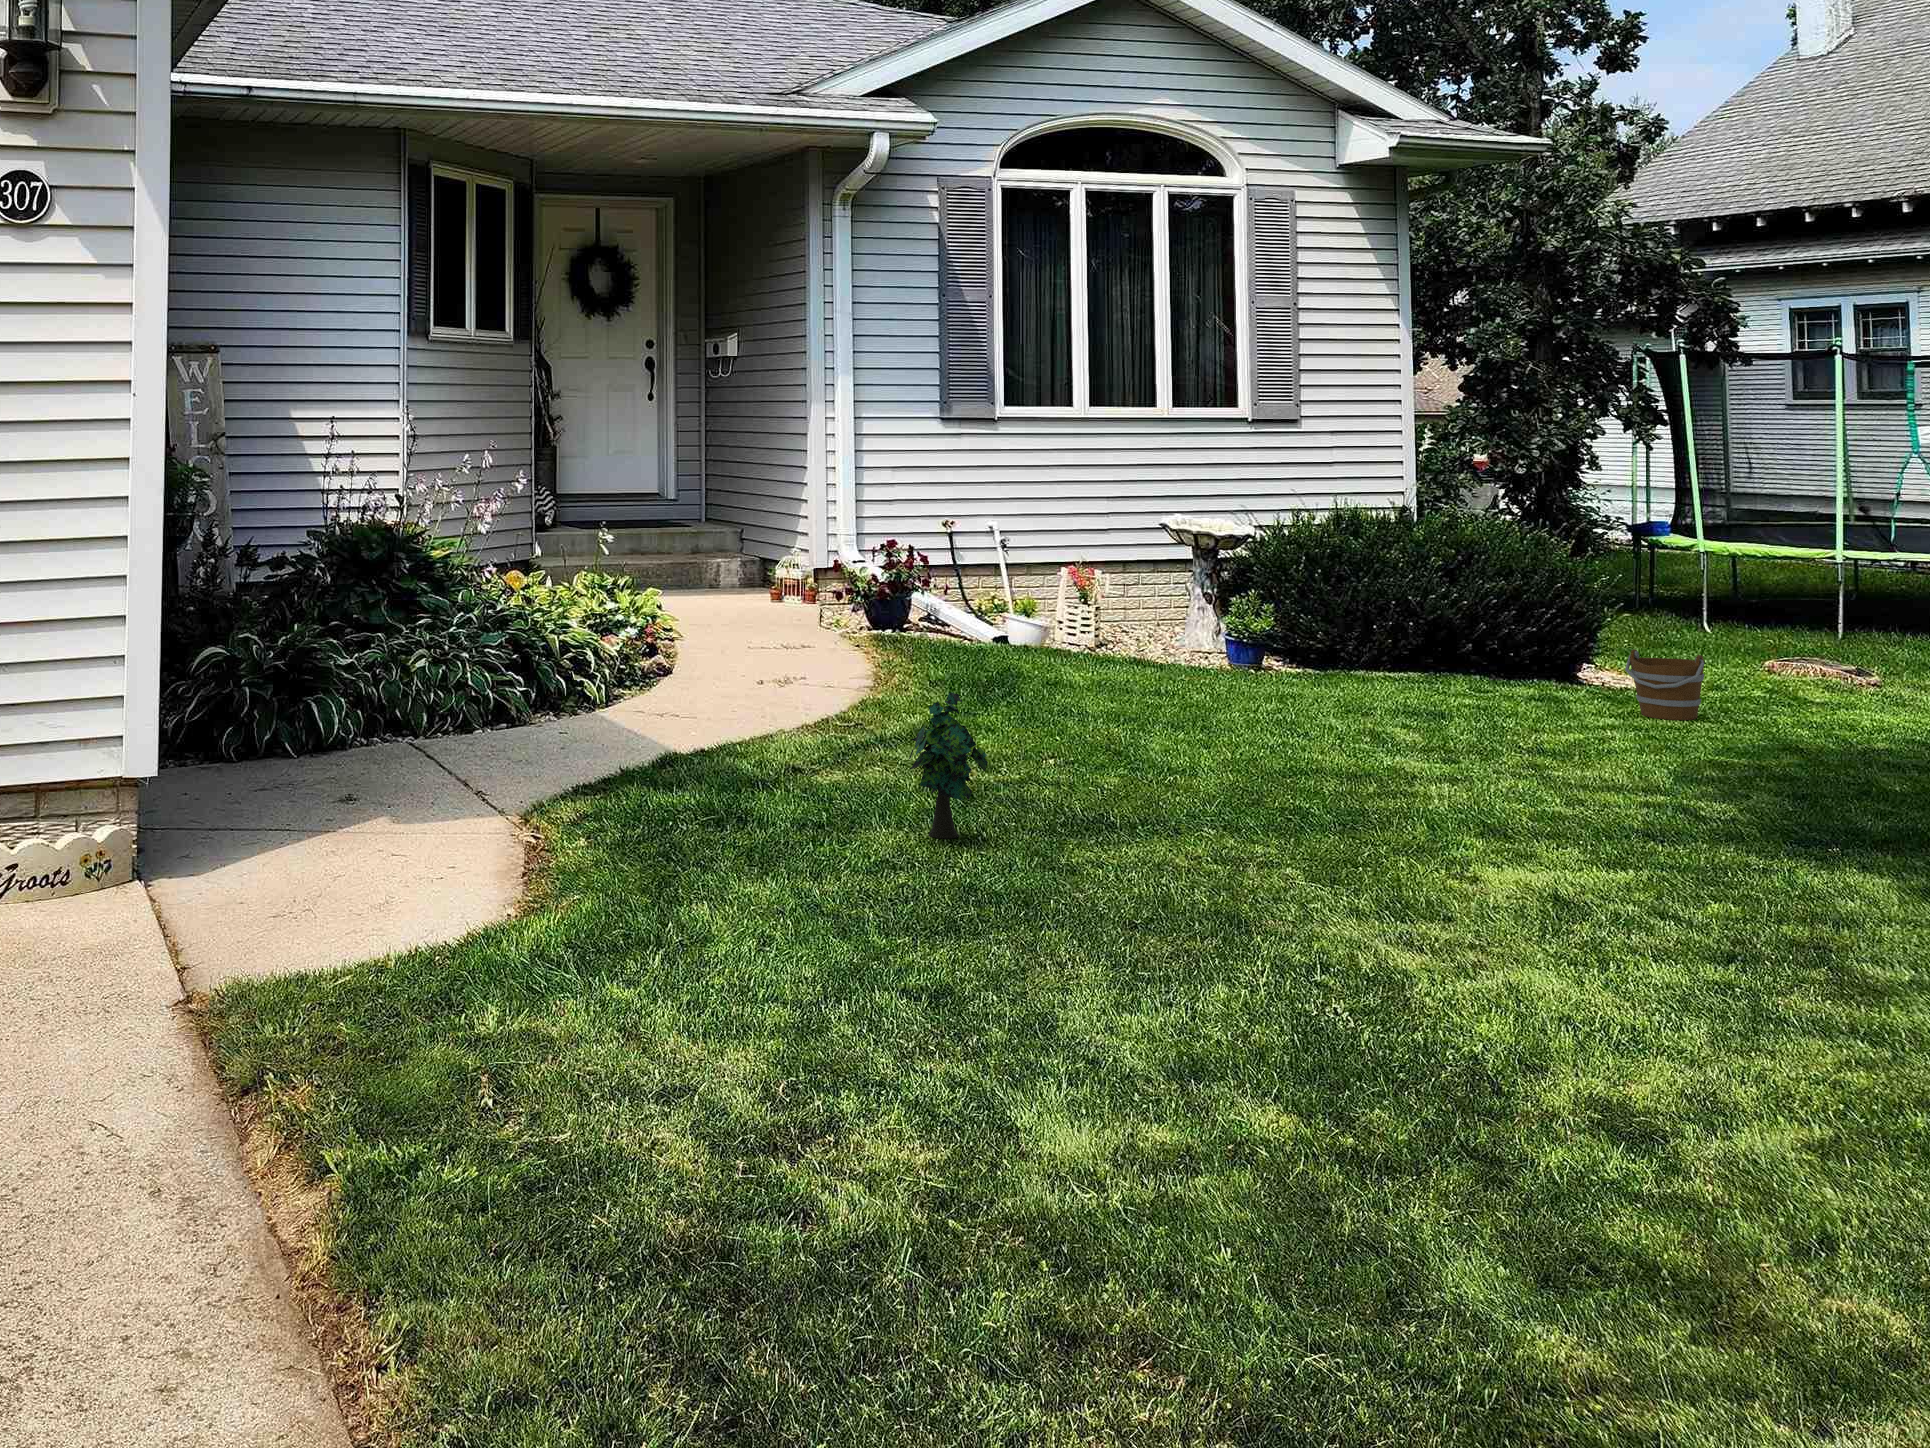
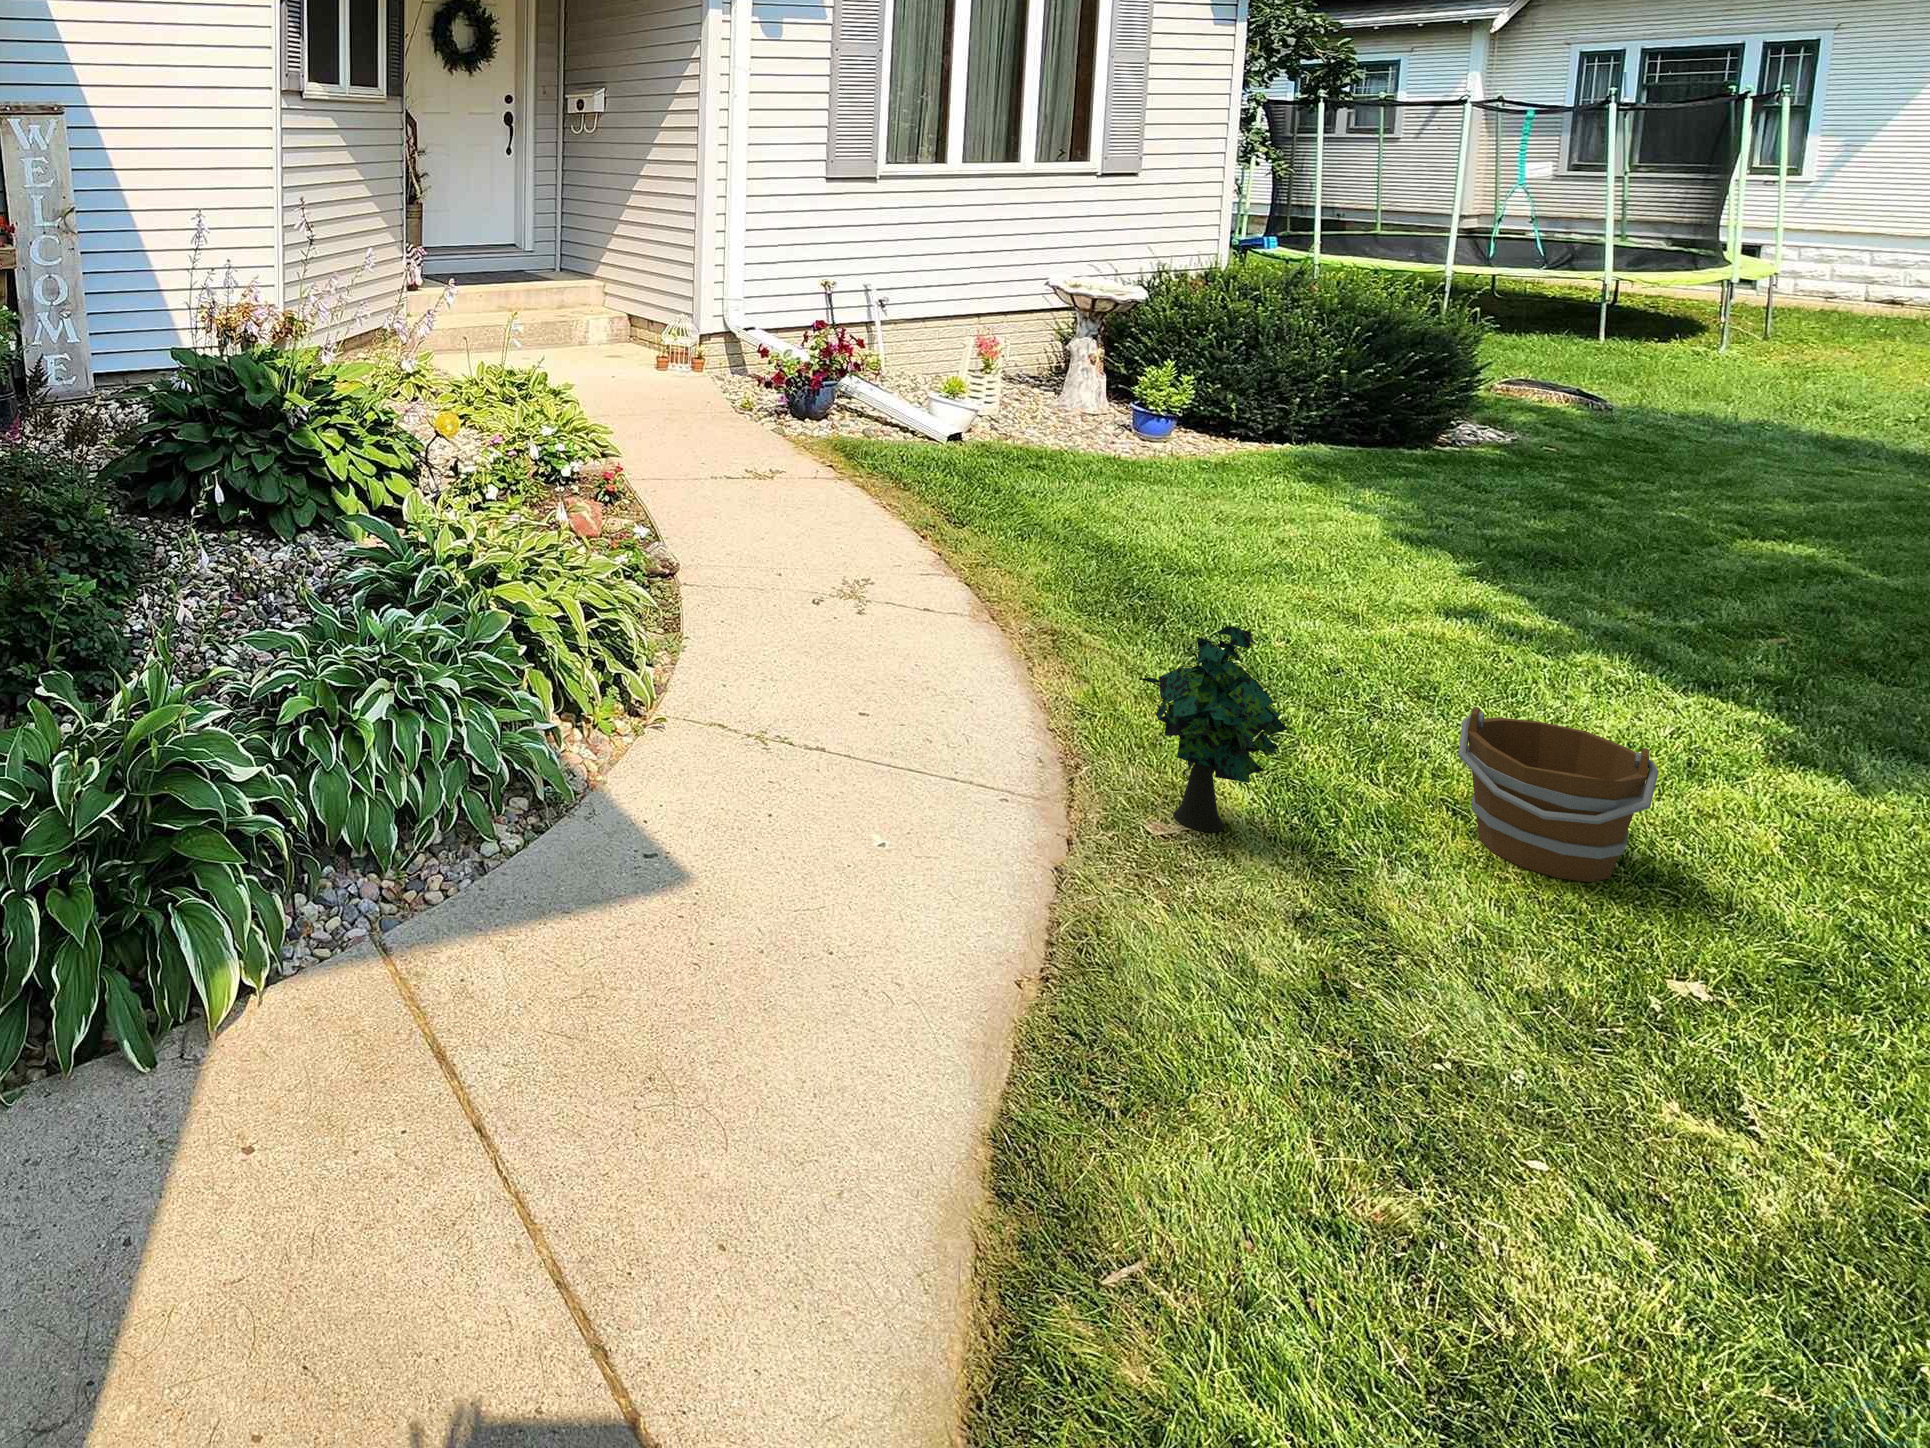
bucket: present [1625,649,1704,720] -> present [1458,707,1659,882]

